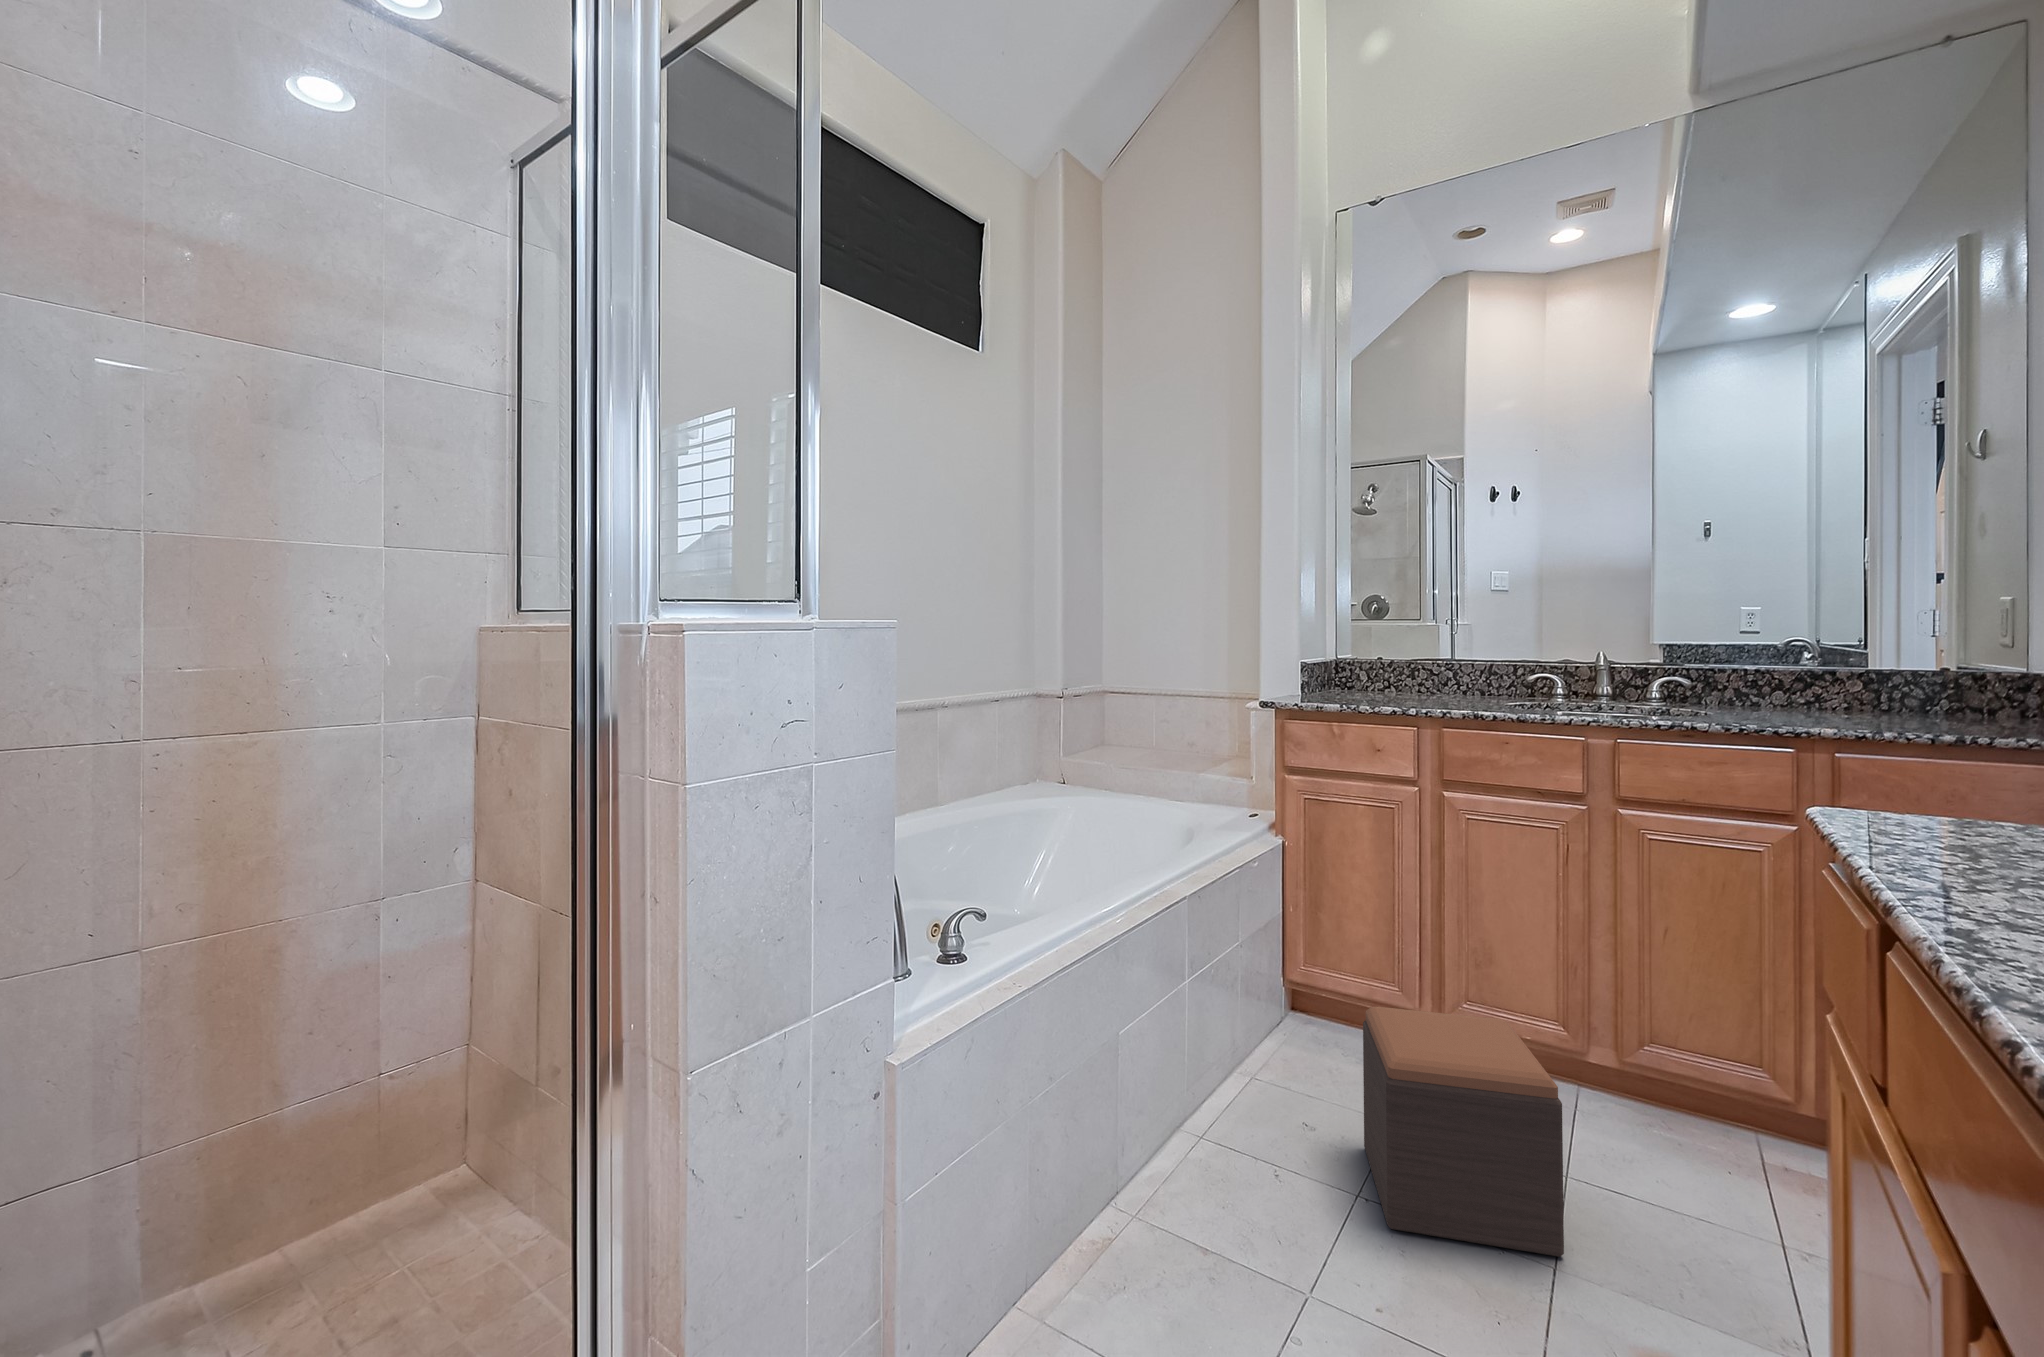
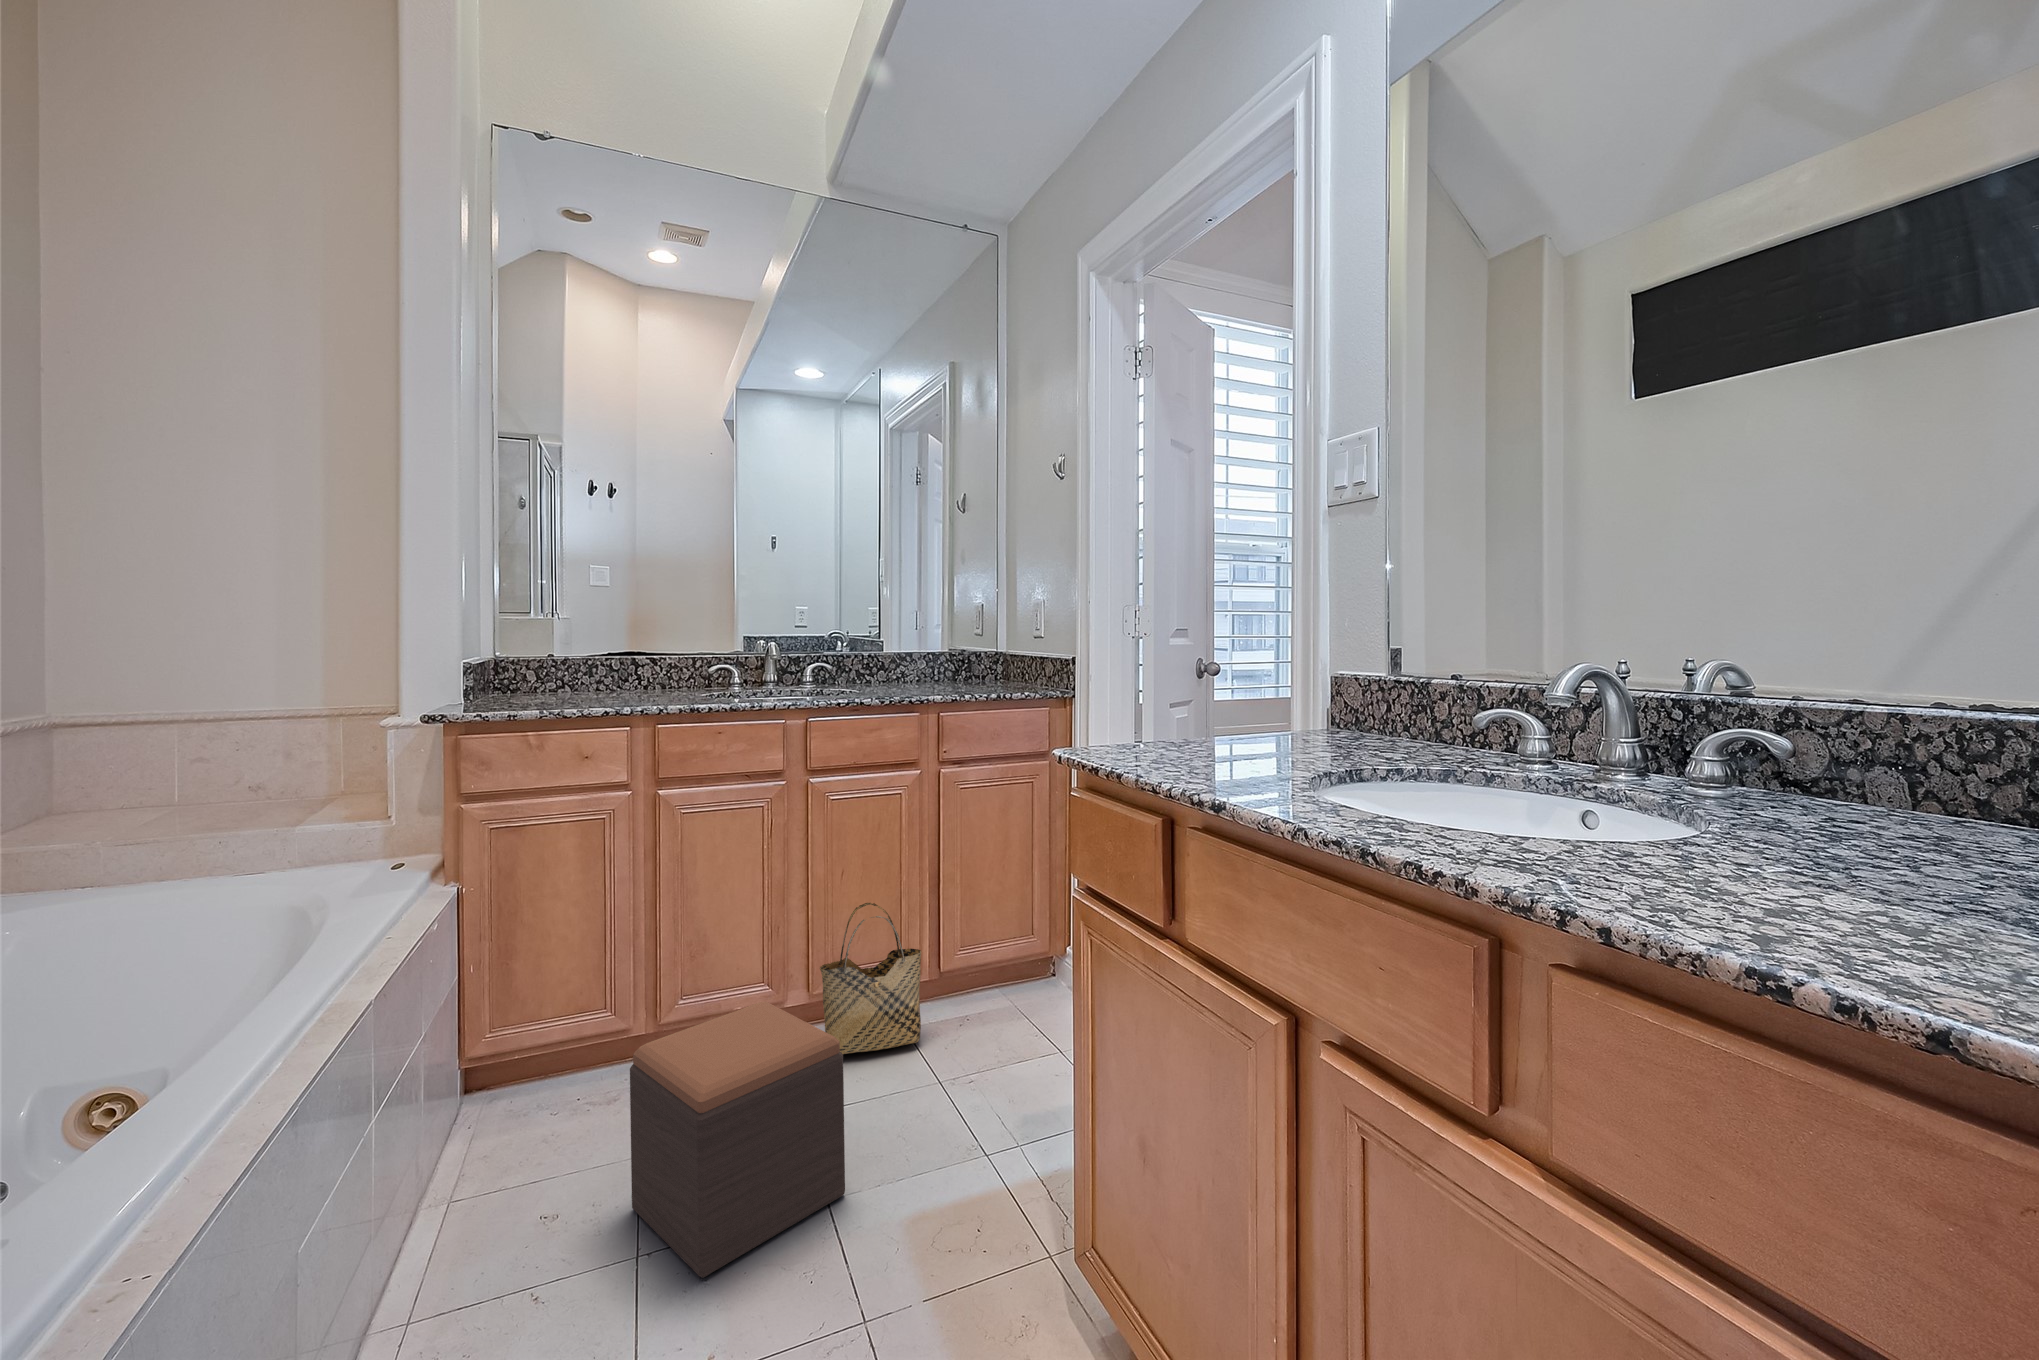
woven basket: none [1616,973,1778,1175] -> present [820,903,921,1054]

